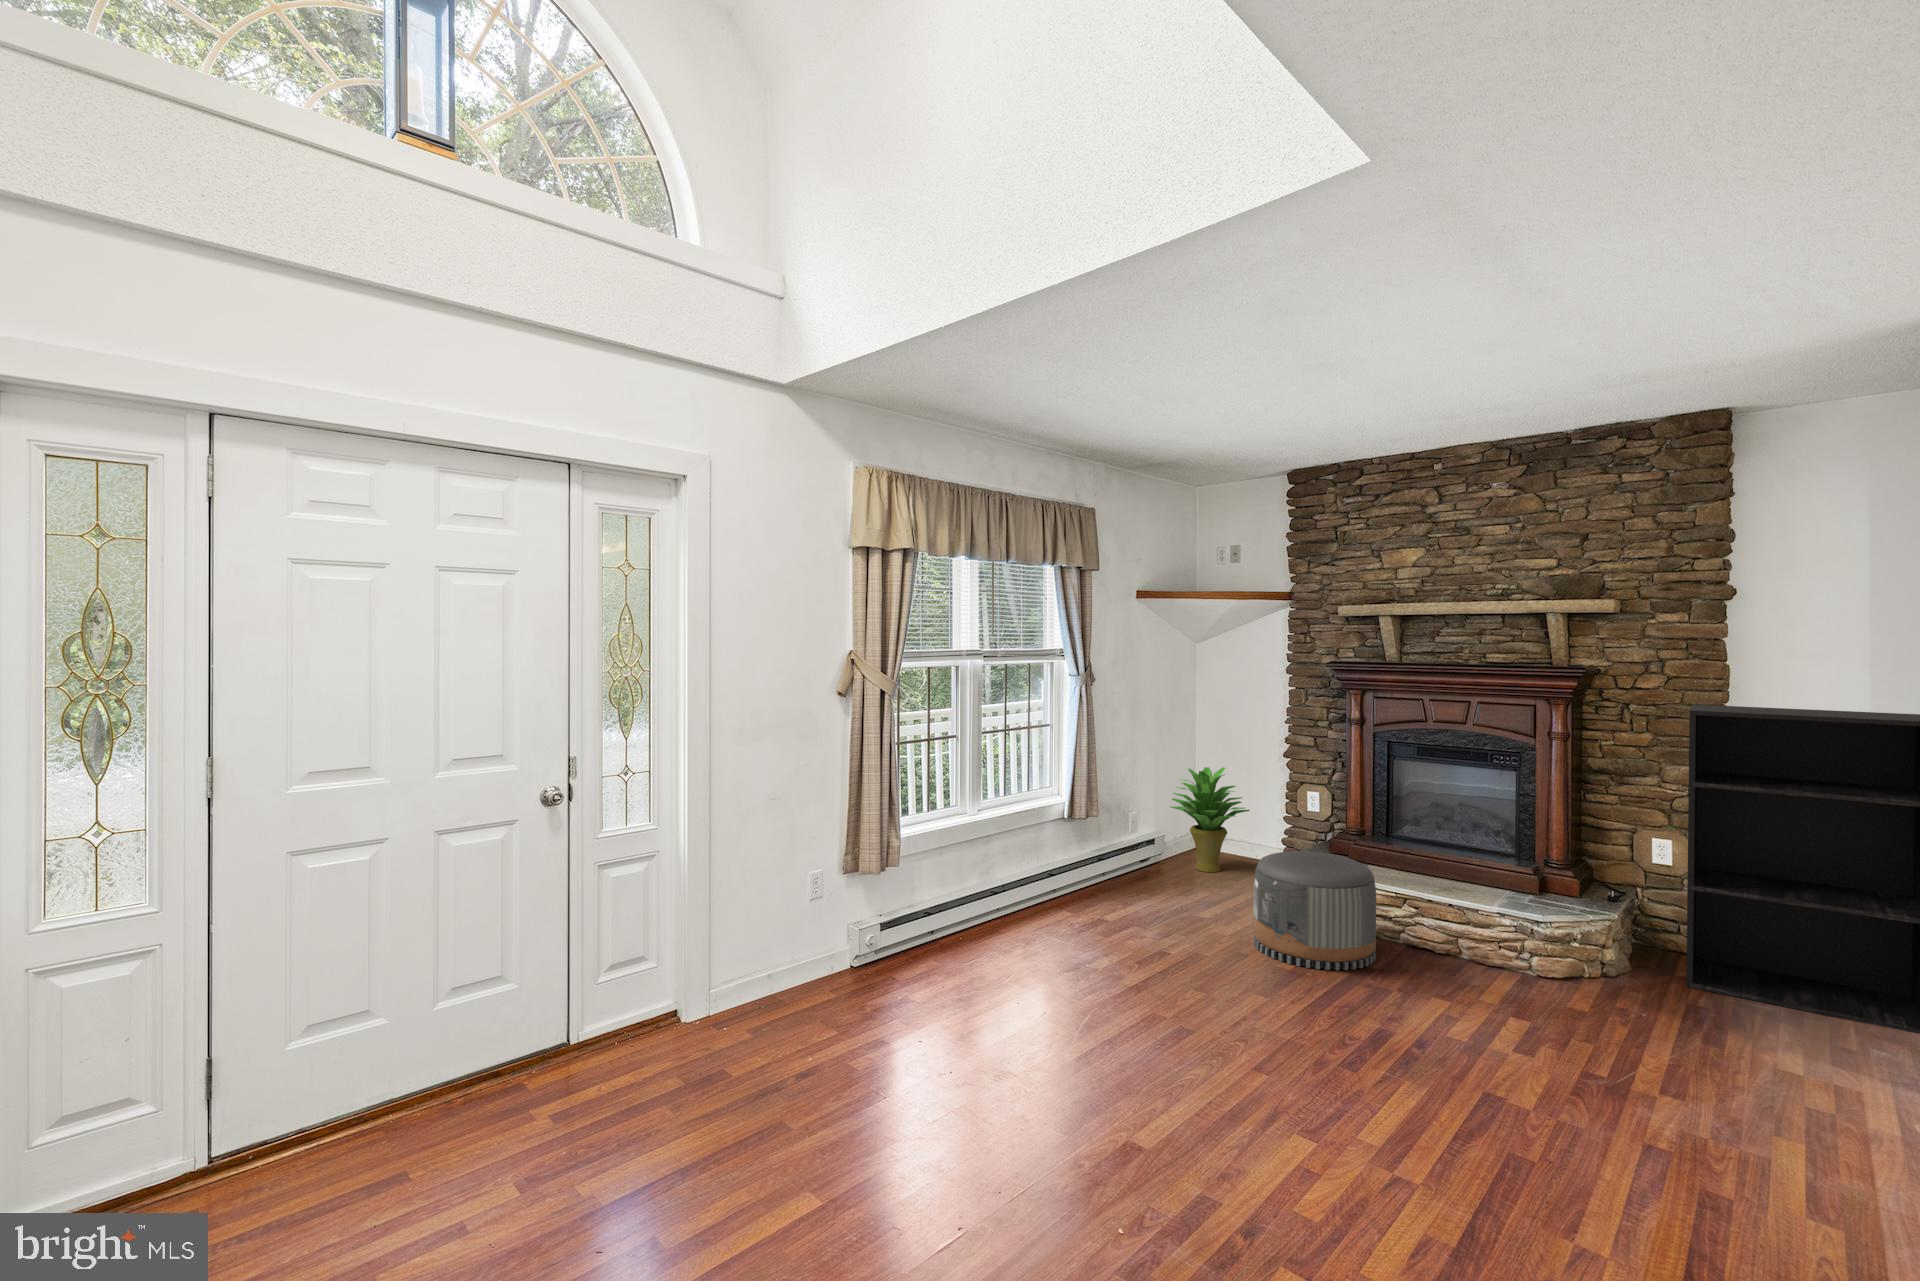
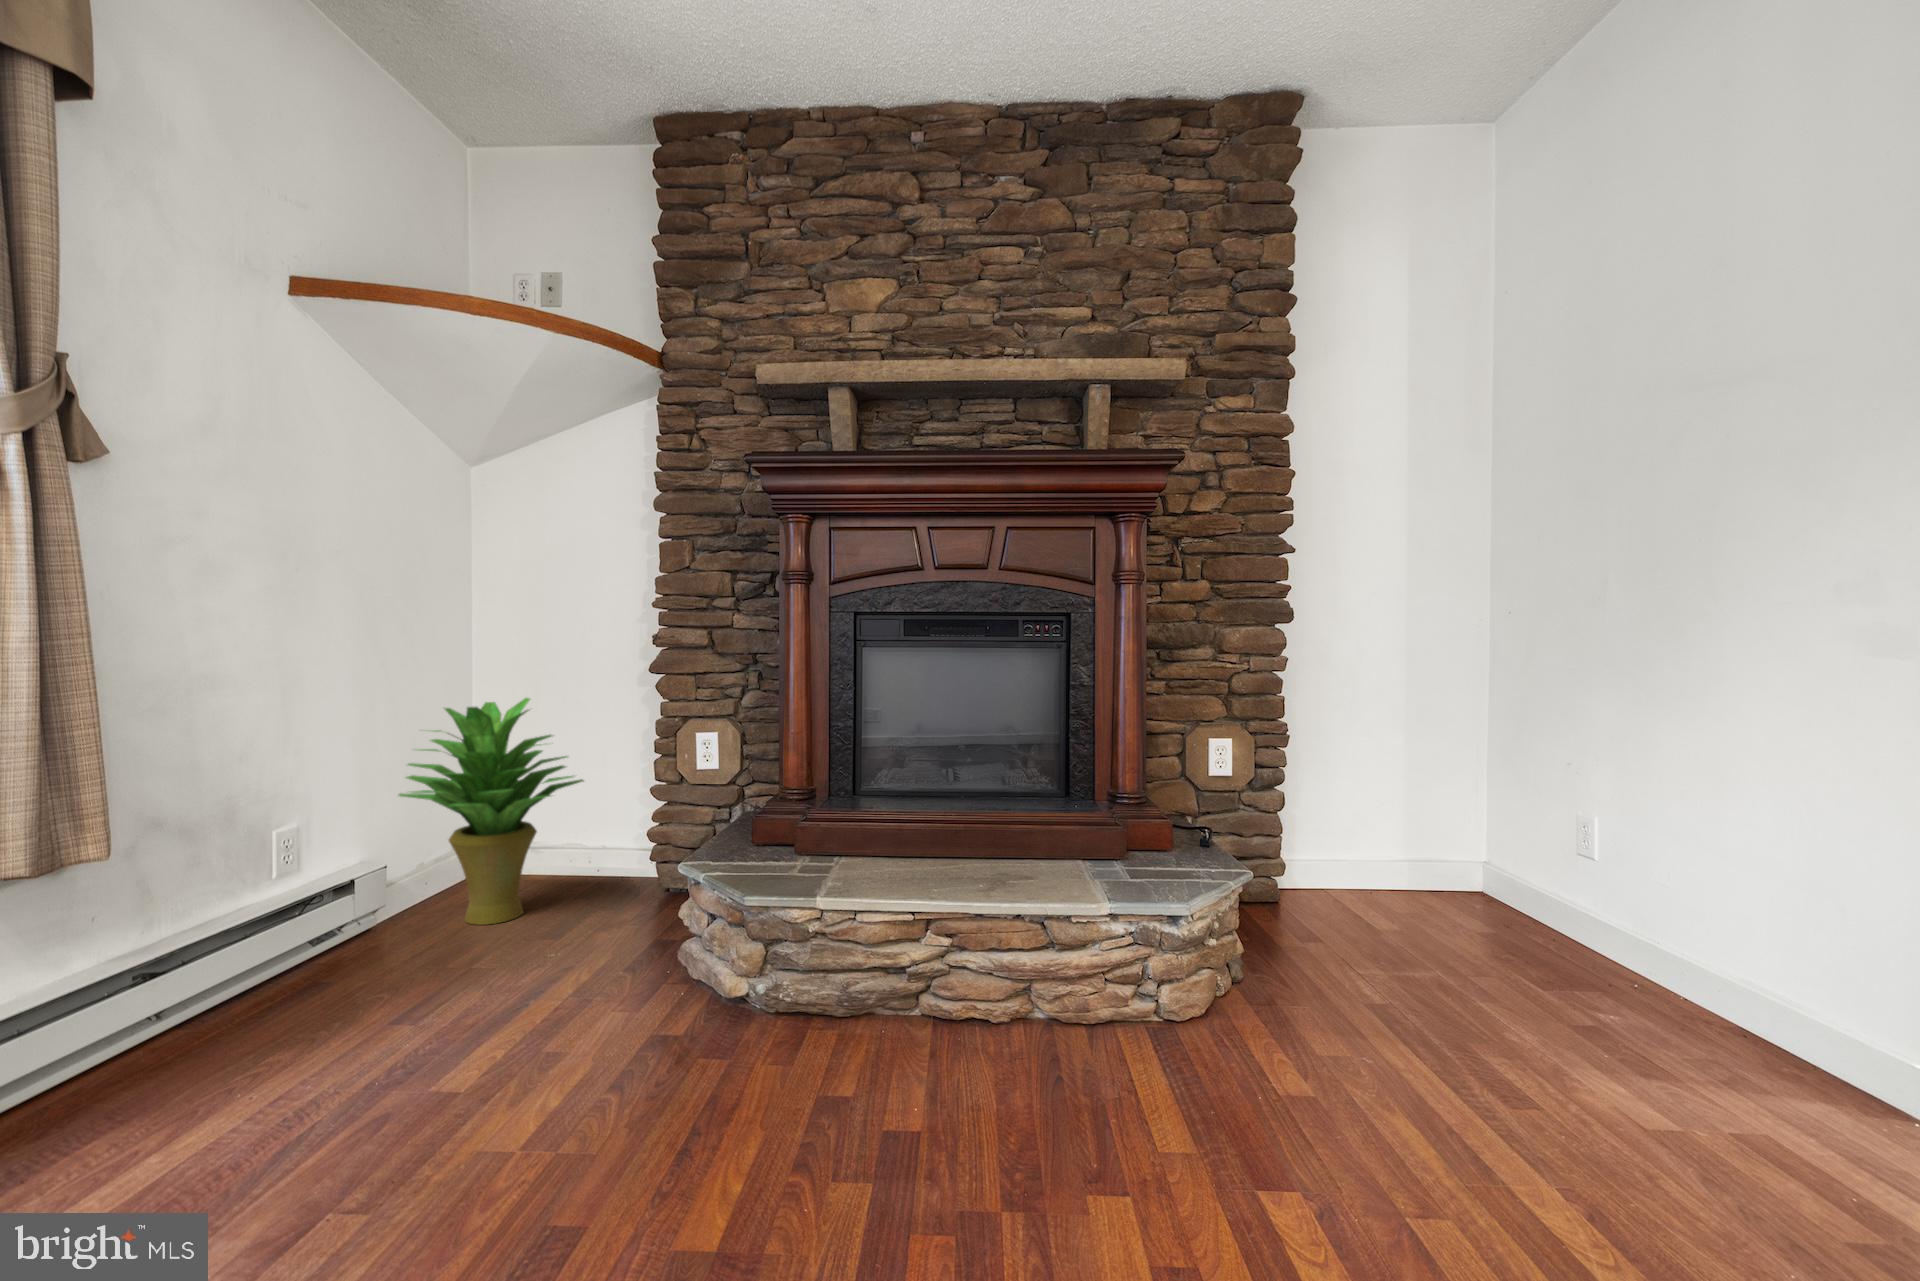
bookshelf: present [1686,704,1920,1034] -> none [1280,510,1638,974]
pouf: present [1253,851,1376,970] -> none [599,852,906,1202]

